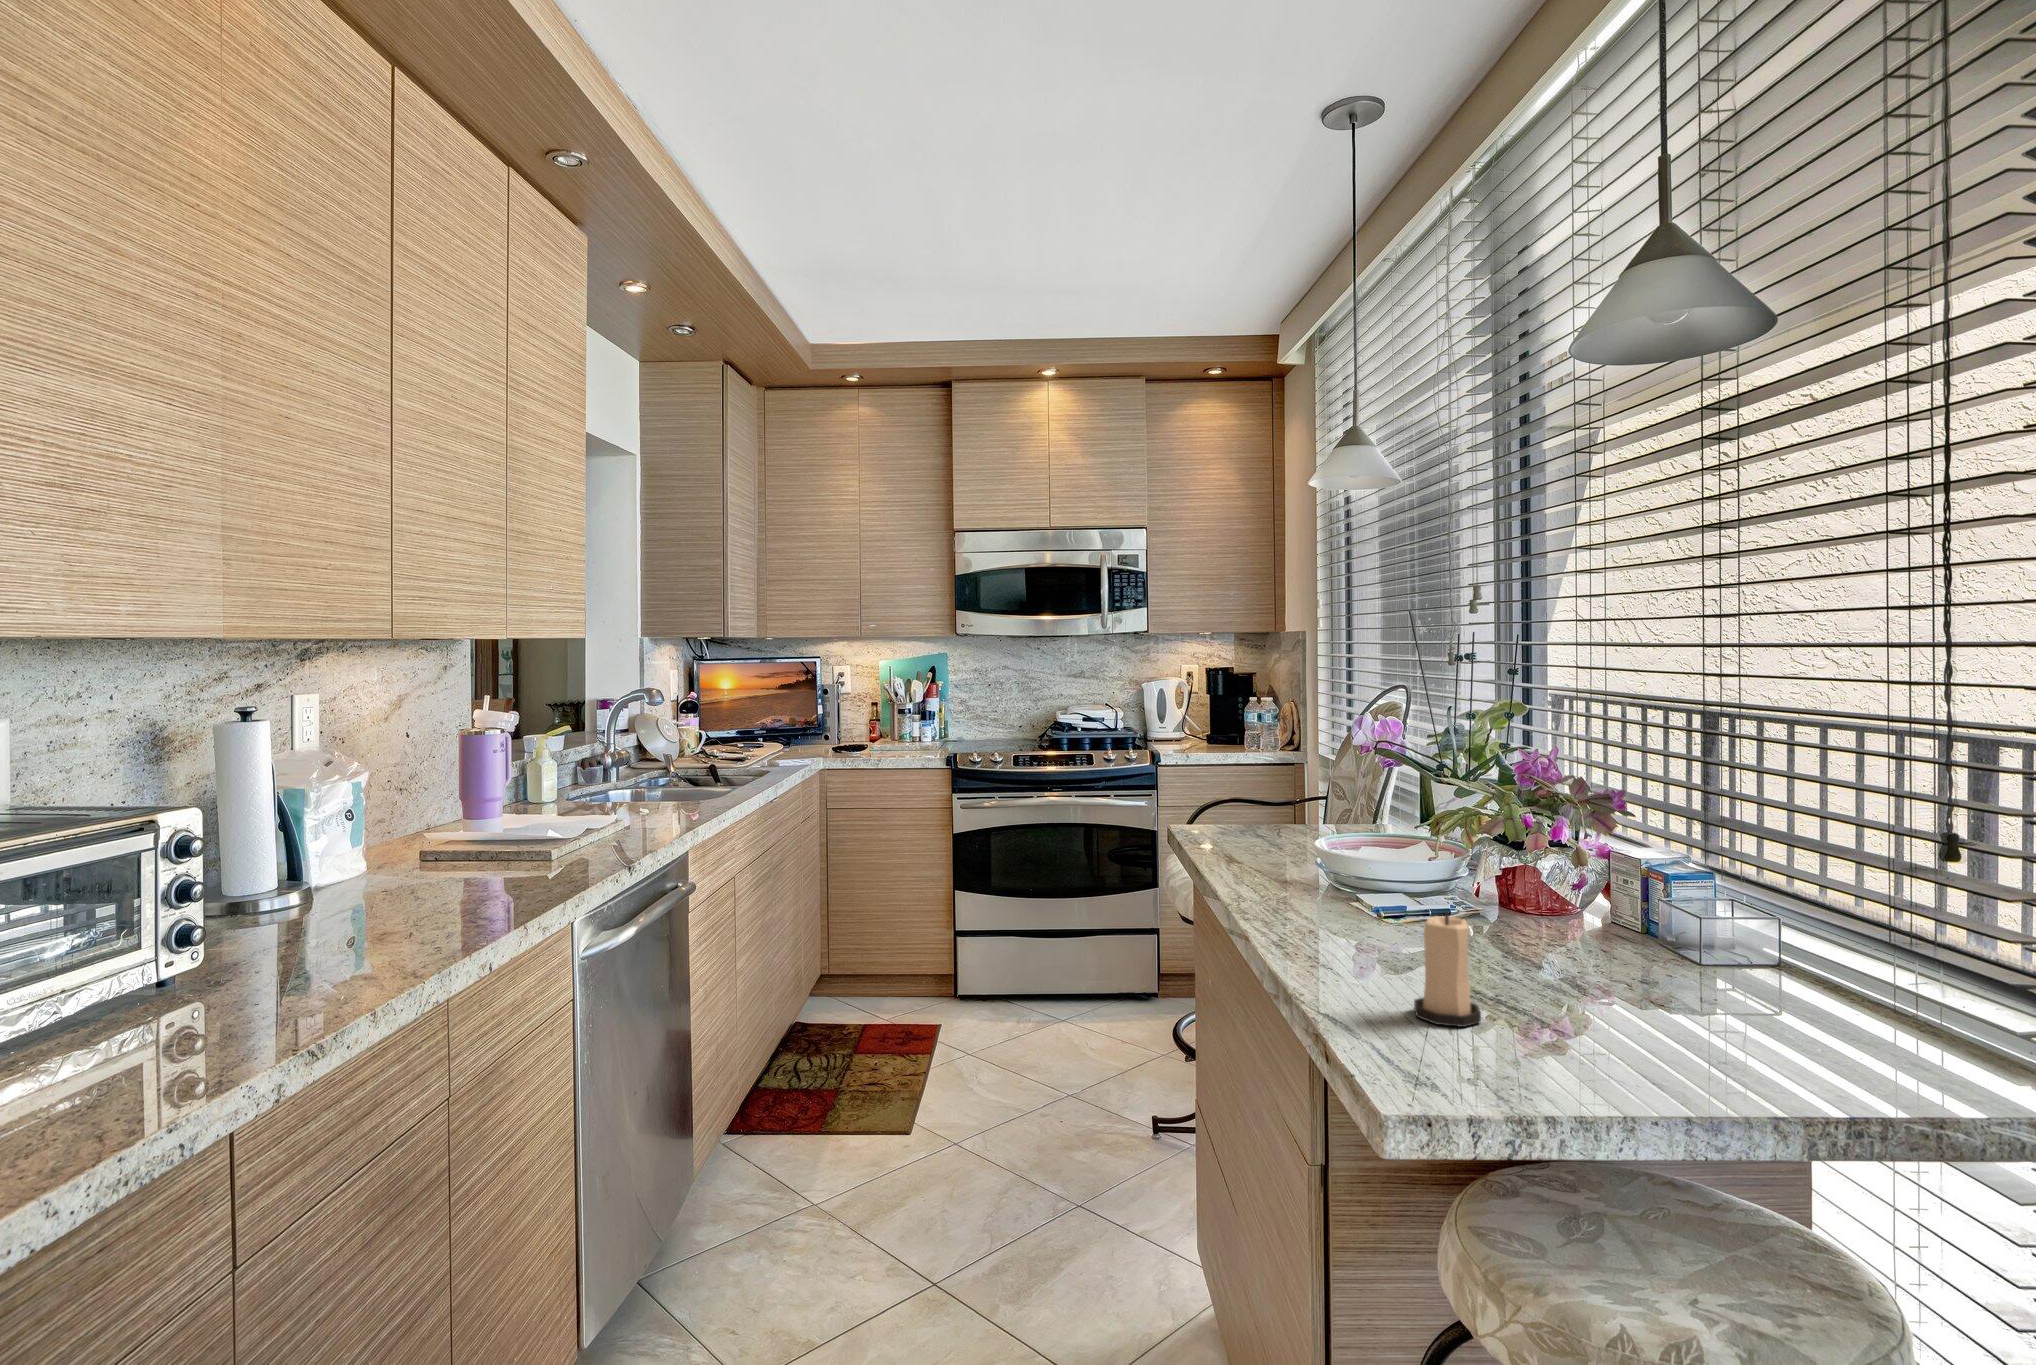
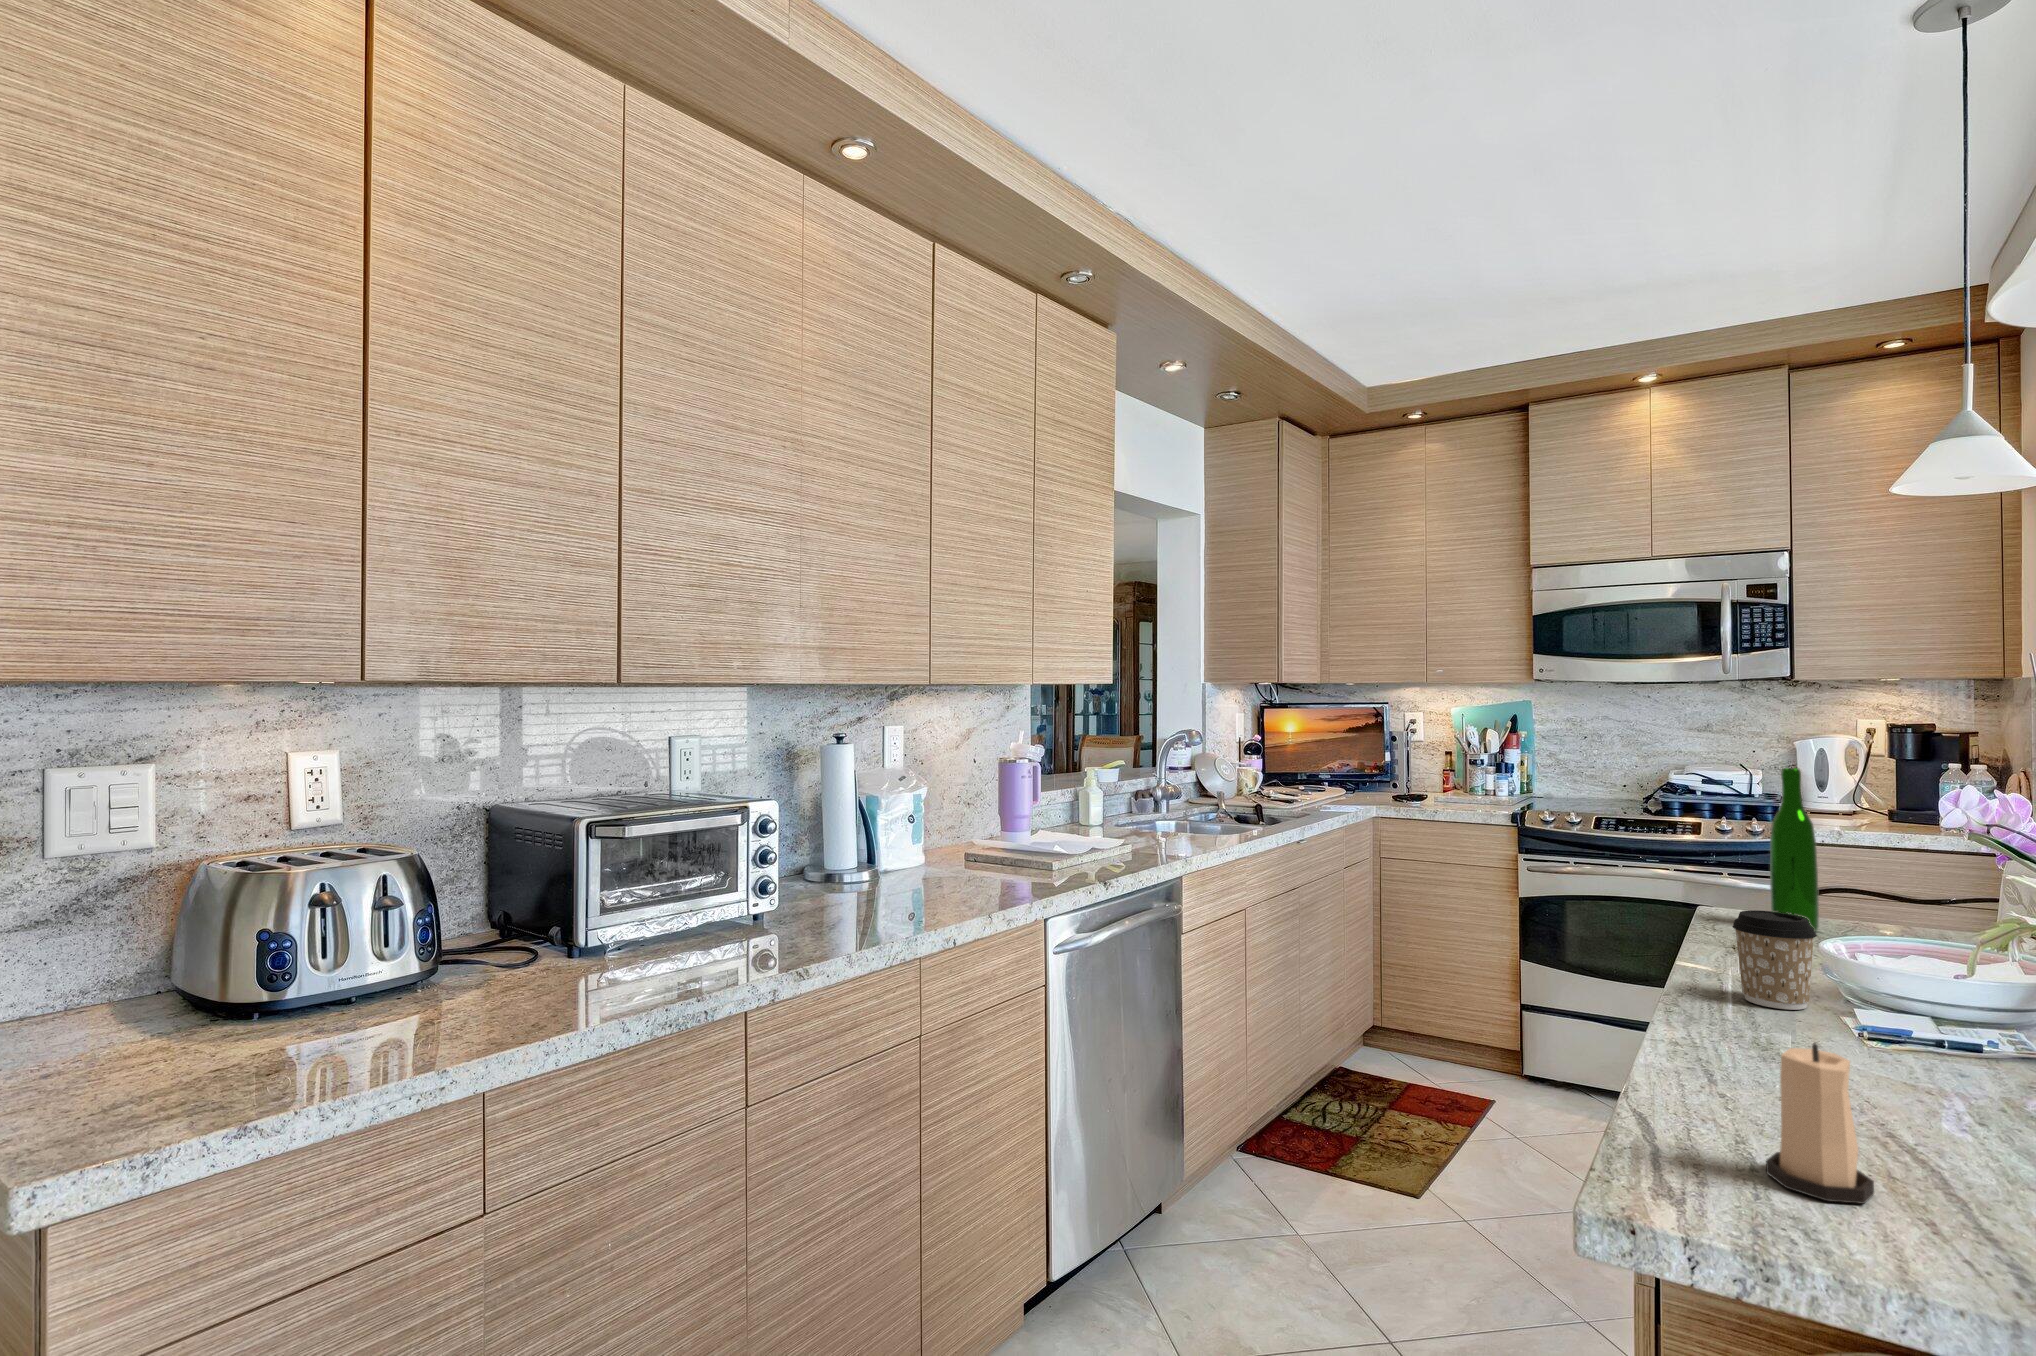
wine bottle: none [1212,706,1242,835] -> present [1770,768,1819,931]
coffee cup: none [1251,819,1306,895] -> present [1732,910,1817,1010]

